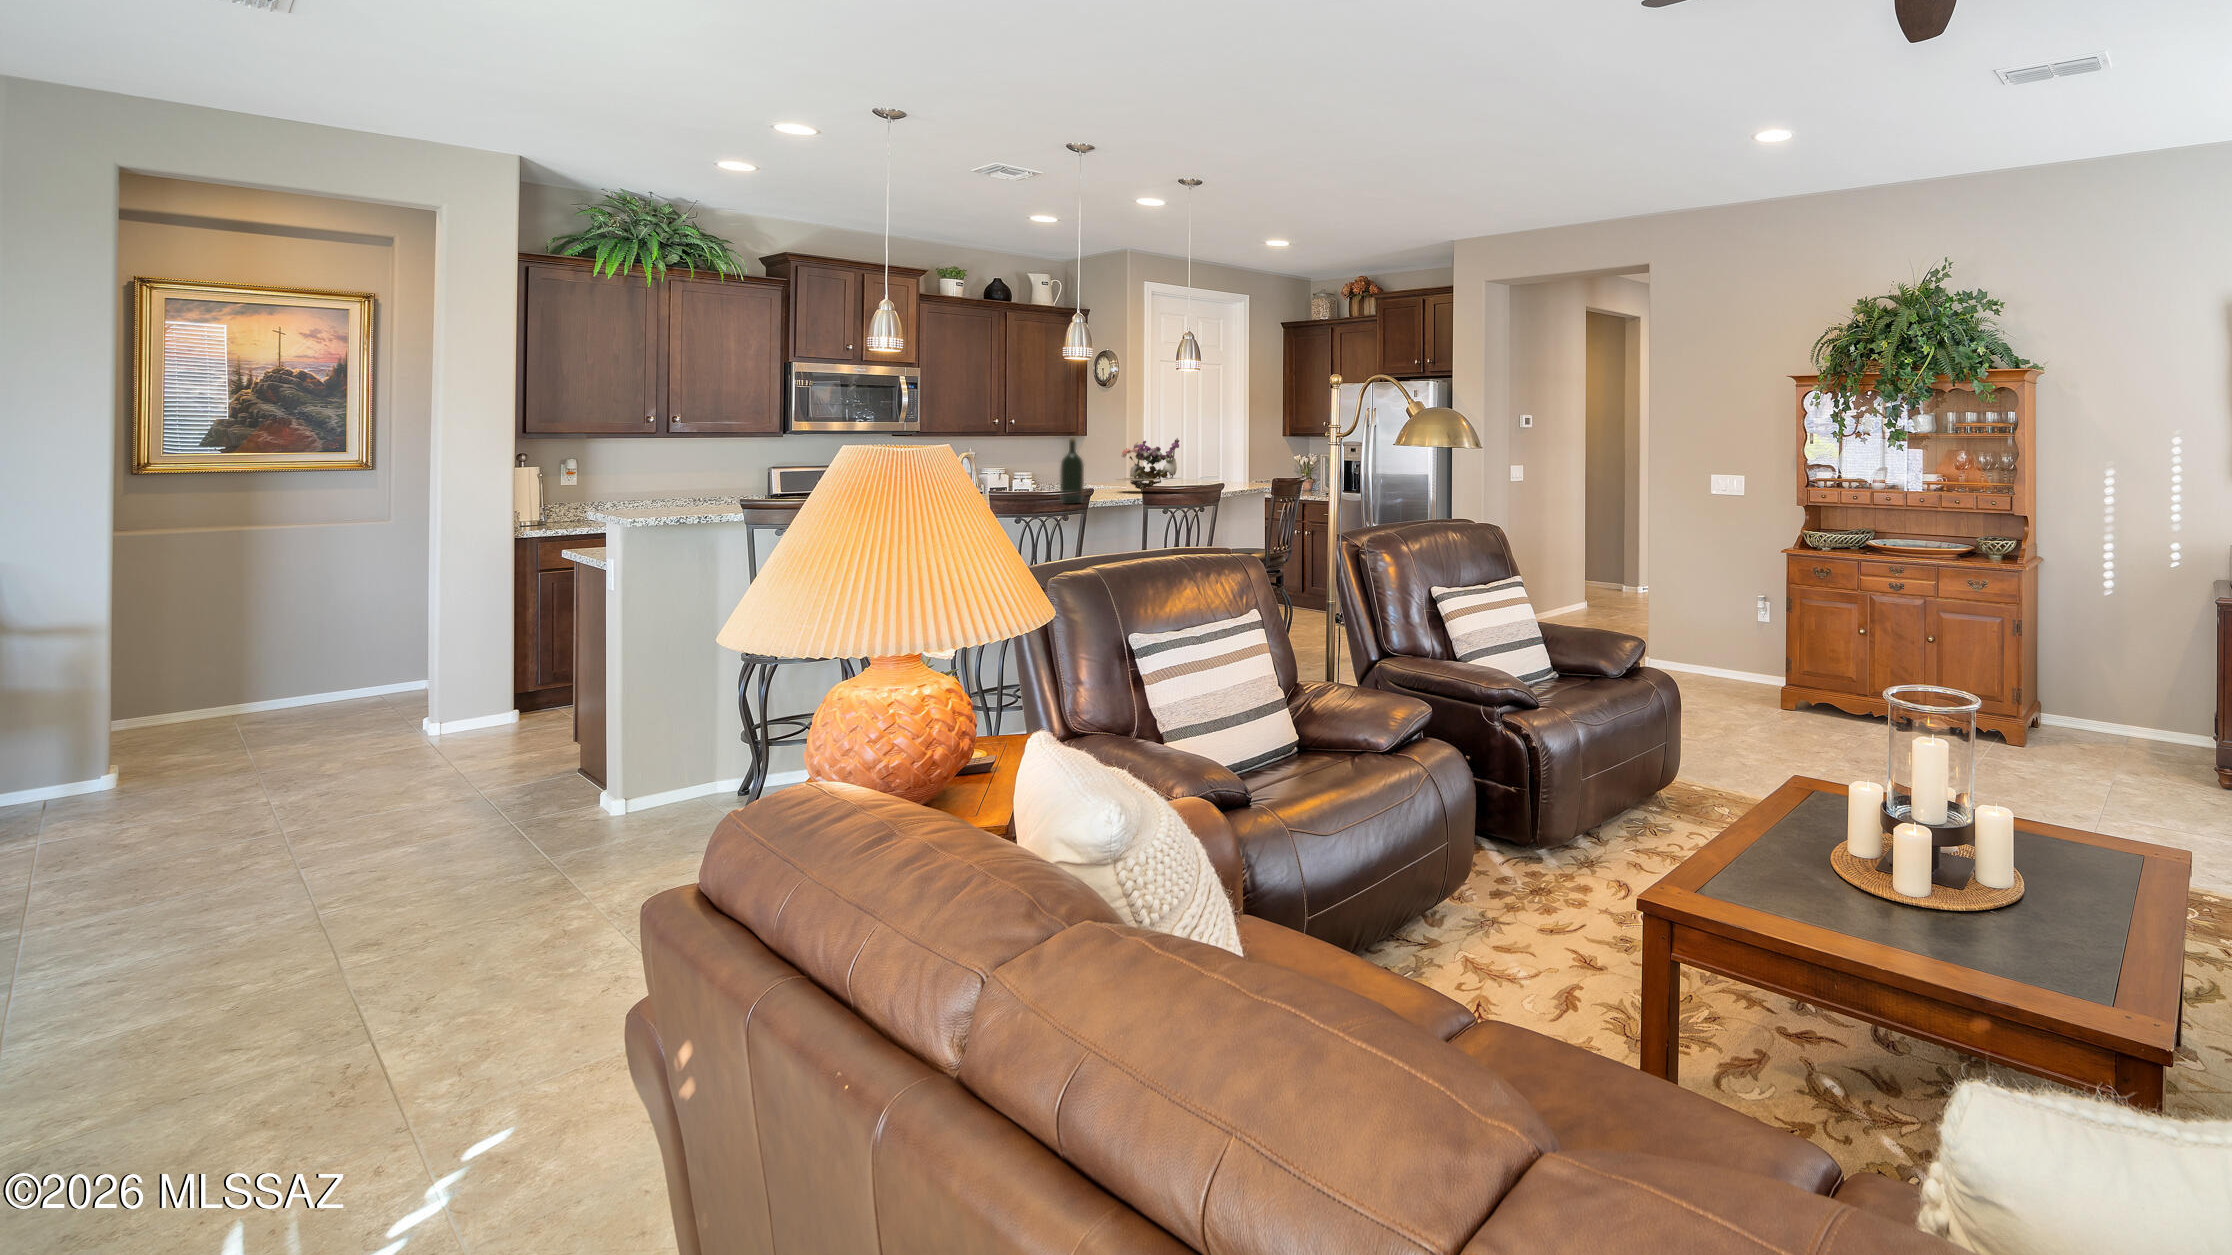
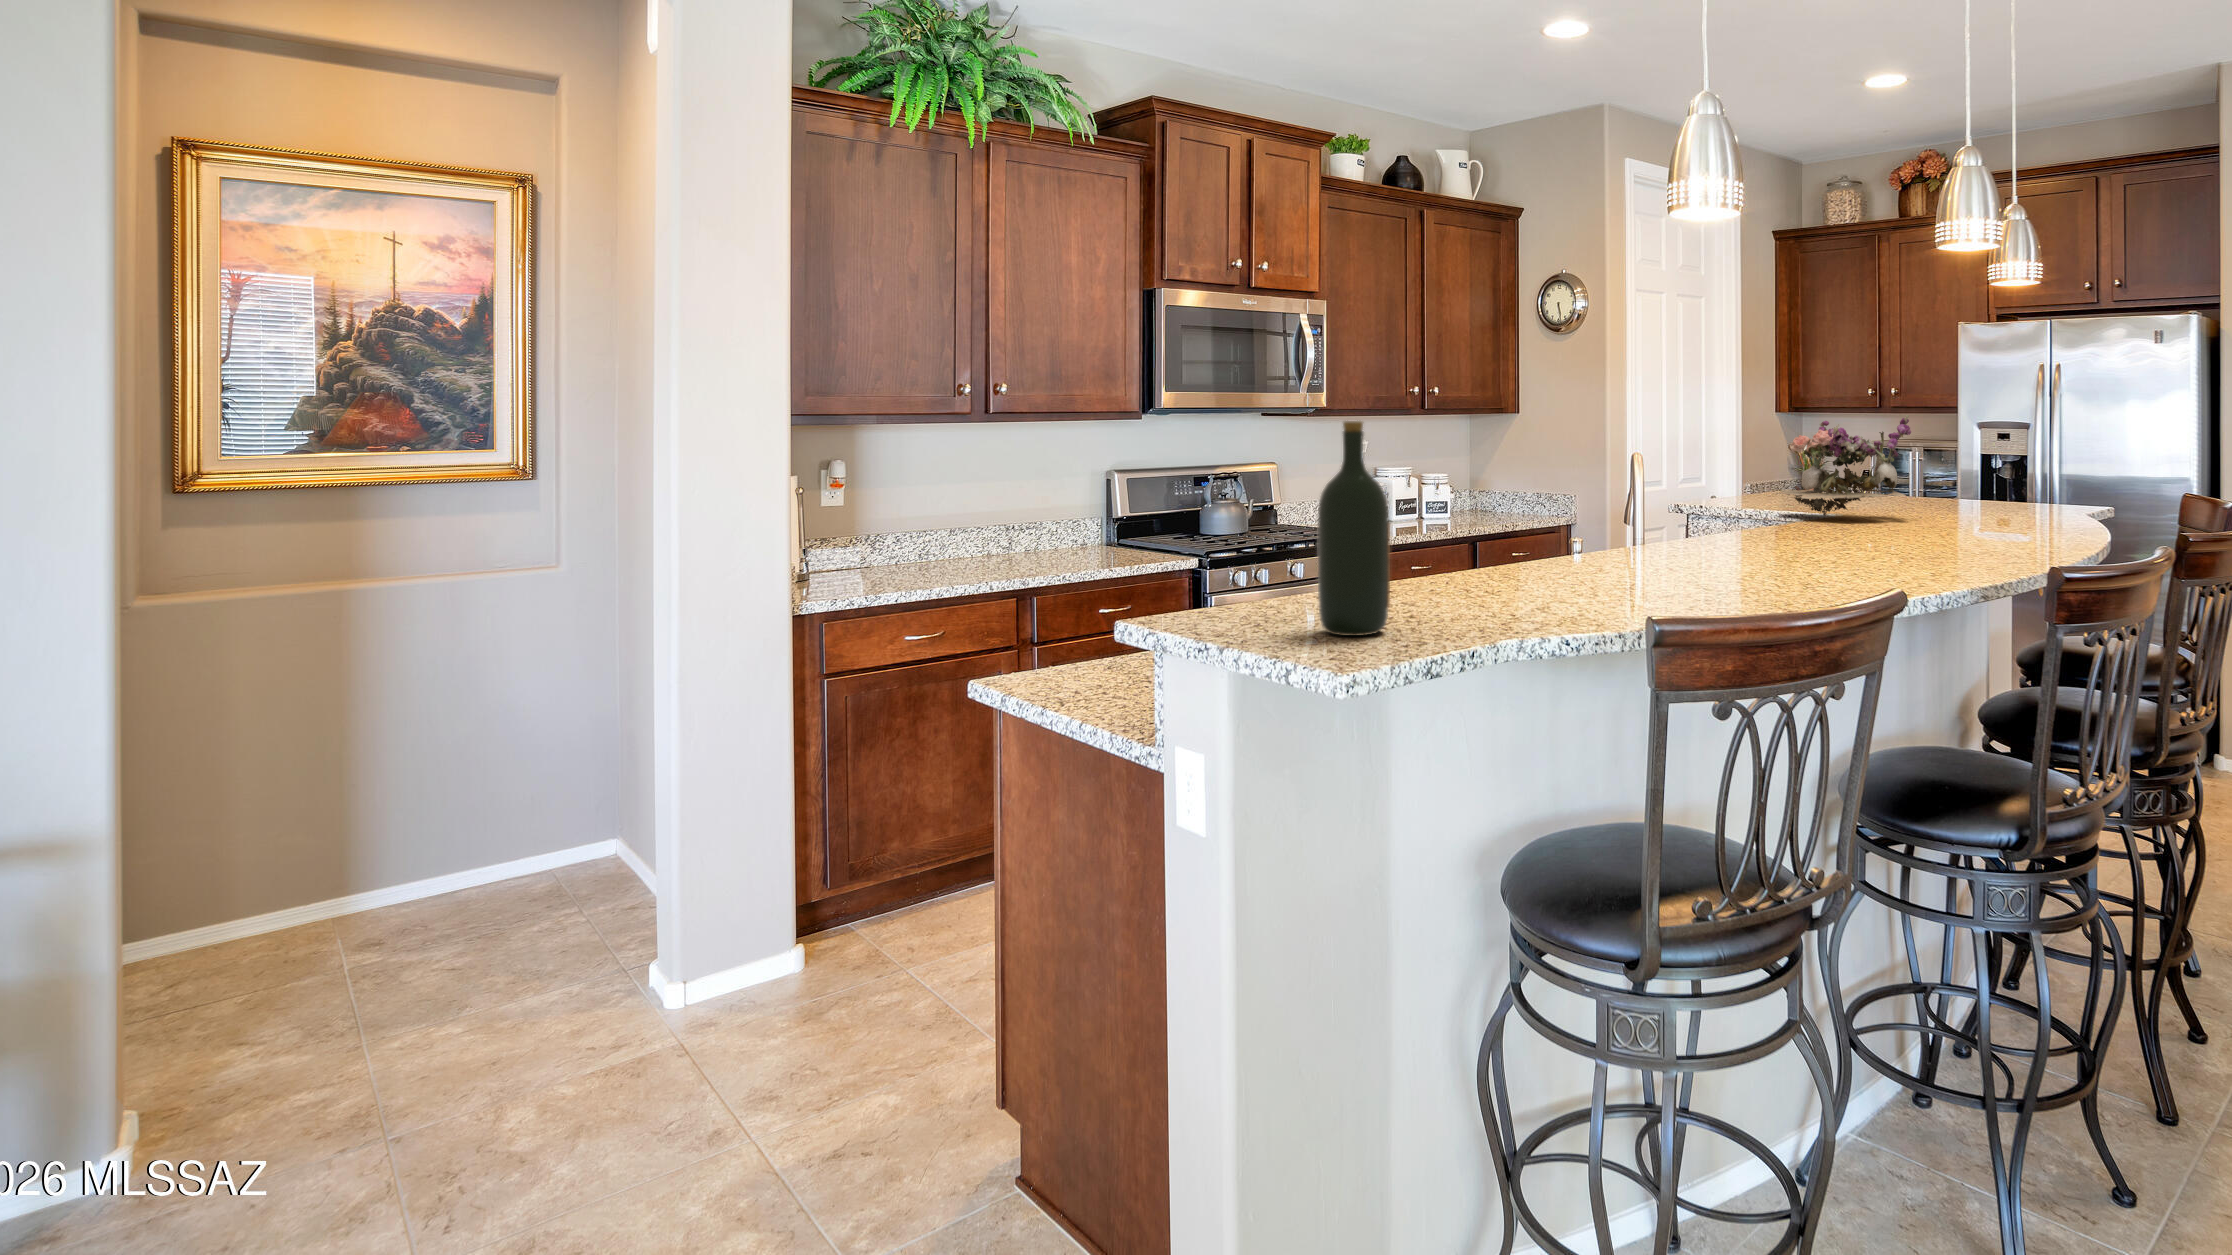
wine bottle: present [1060,438,1084,504] -> present [1318,421,1390,636]

